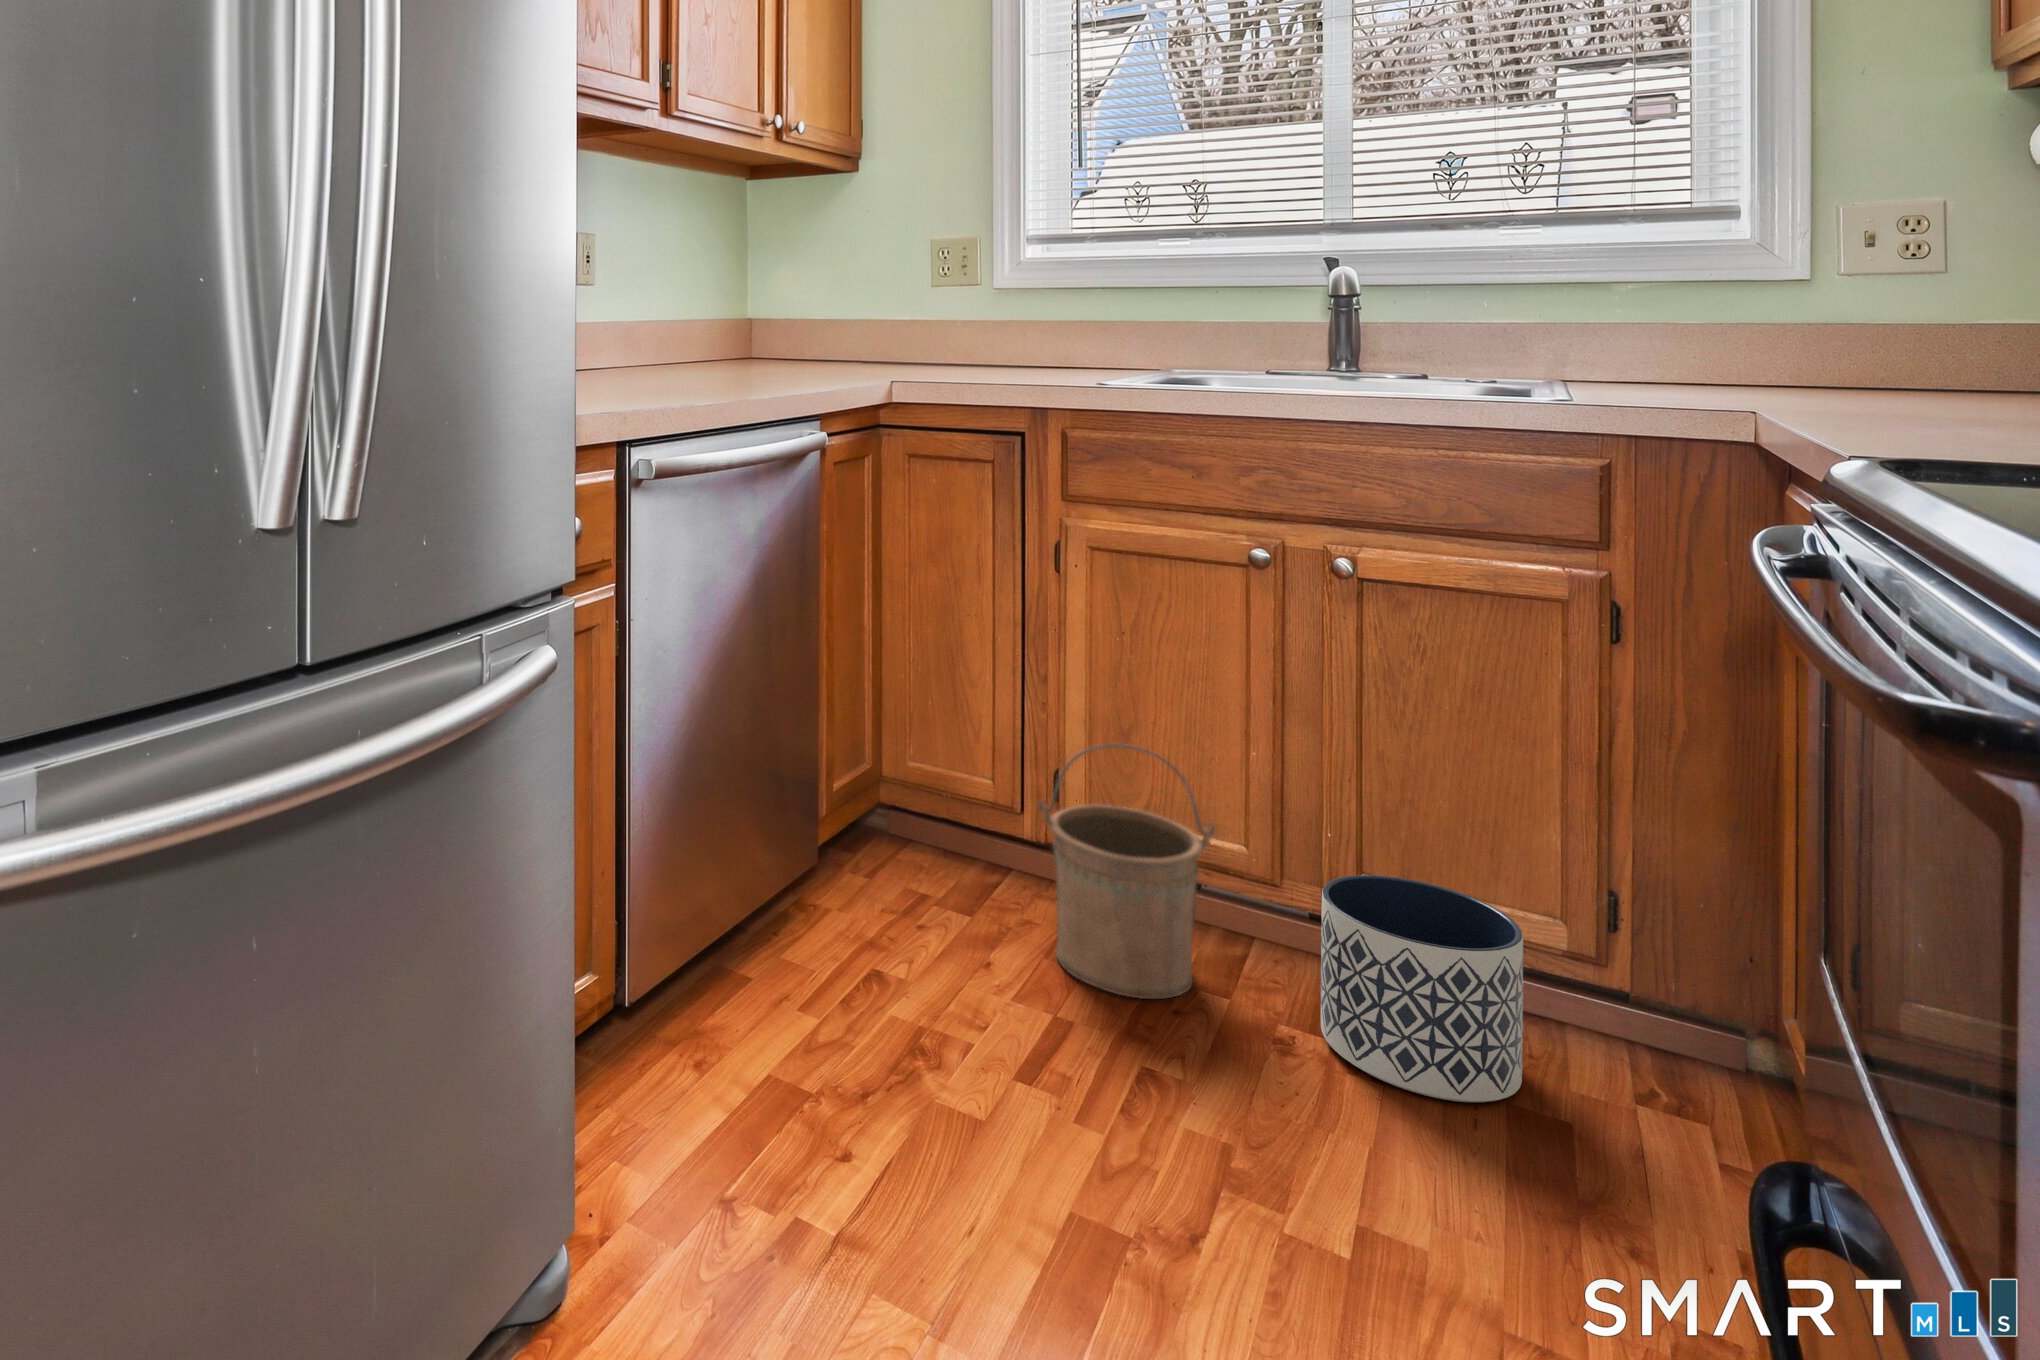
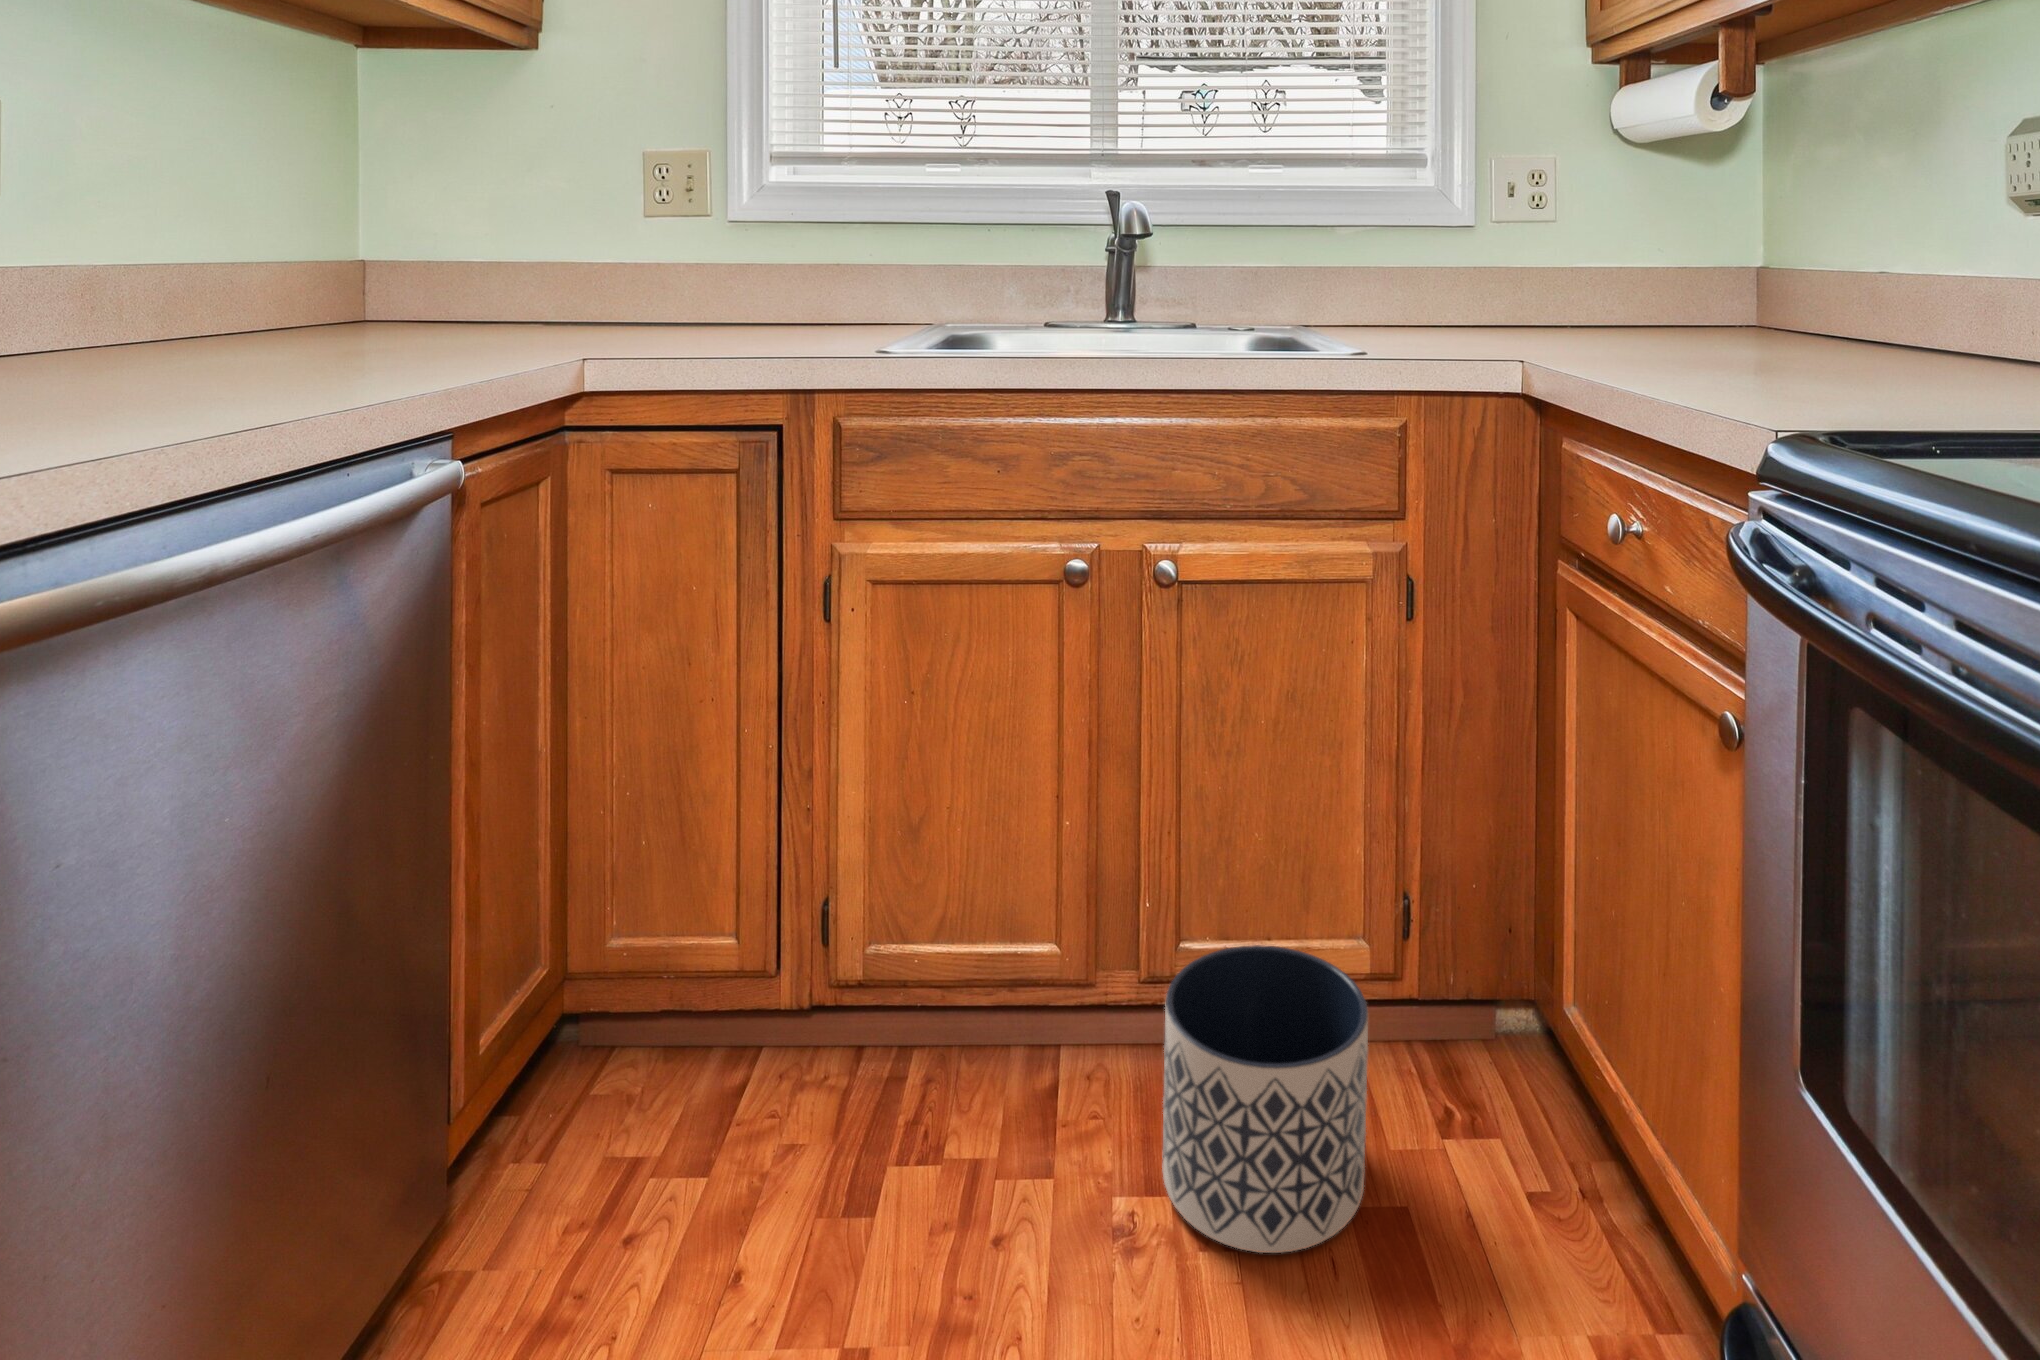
bucket: present [1038,744,1215,999] -> none [806,870,1037,1250]

